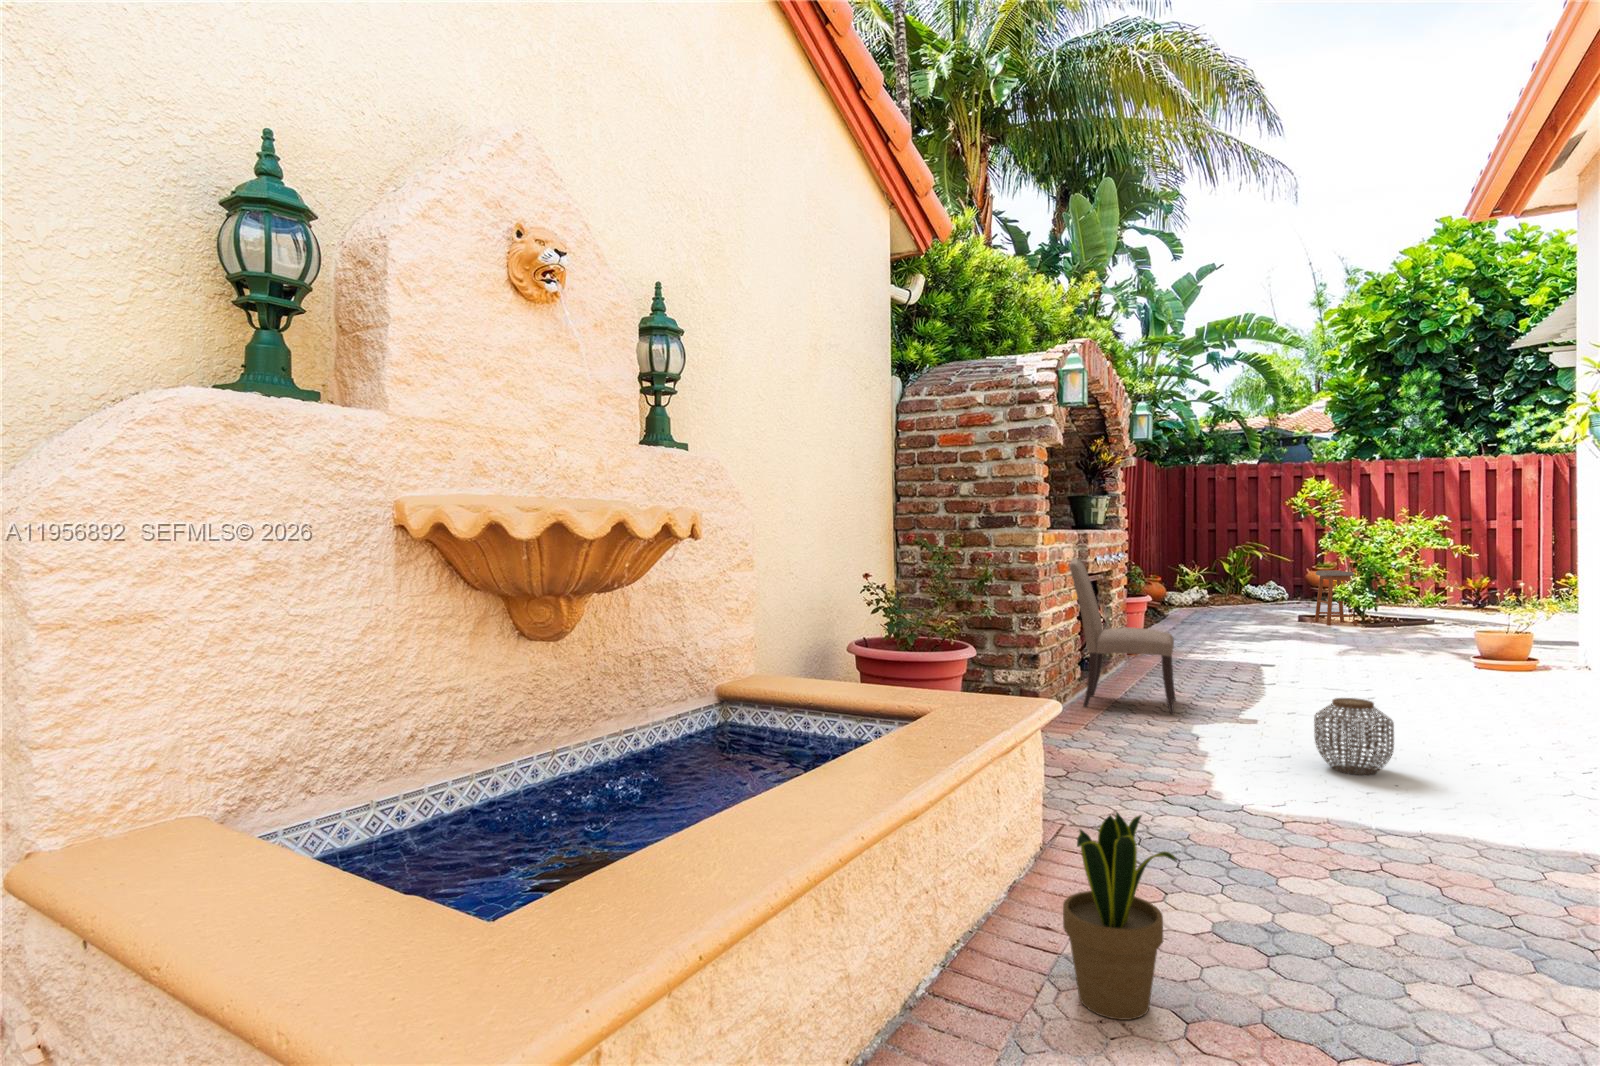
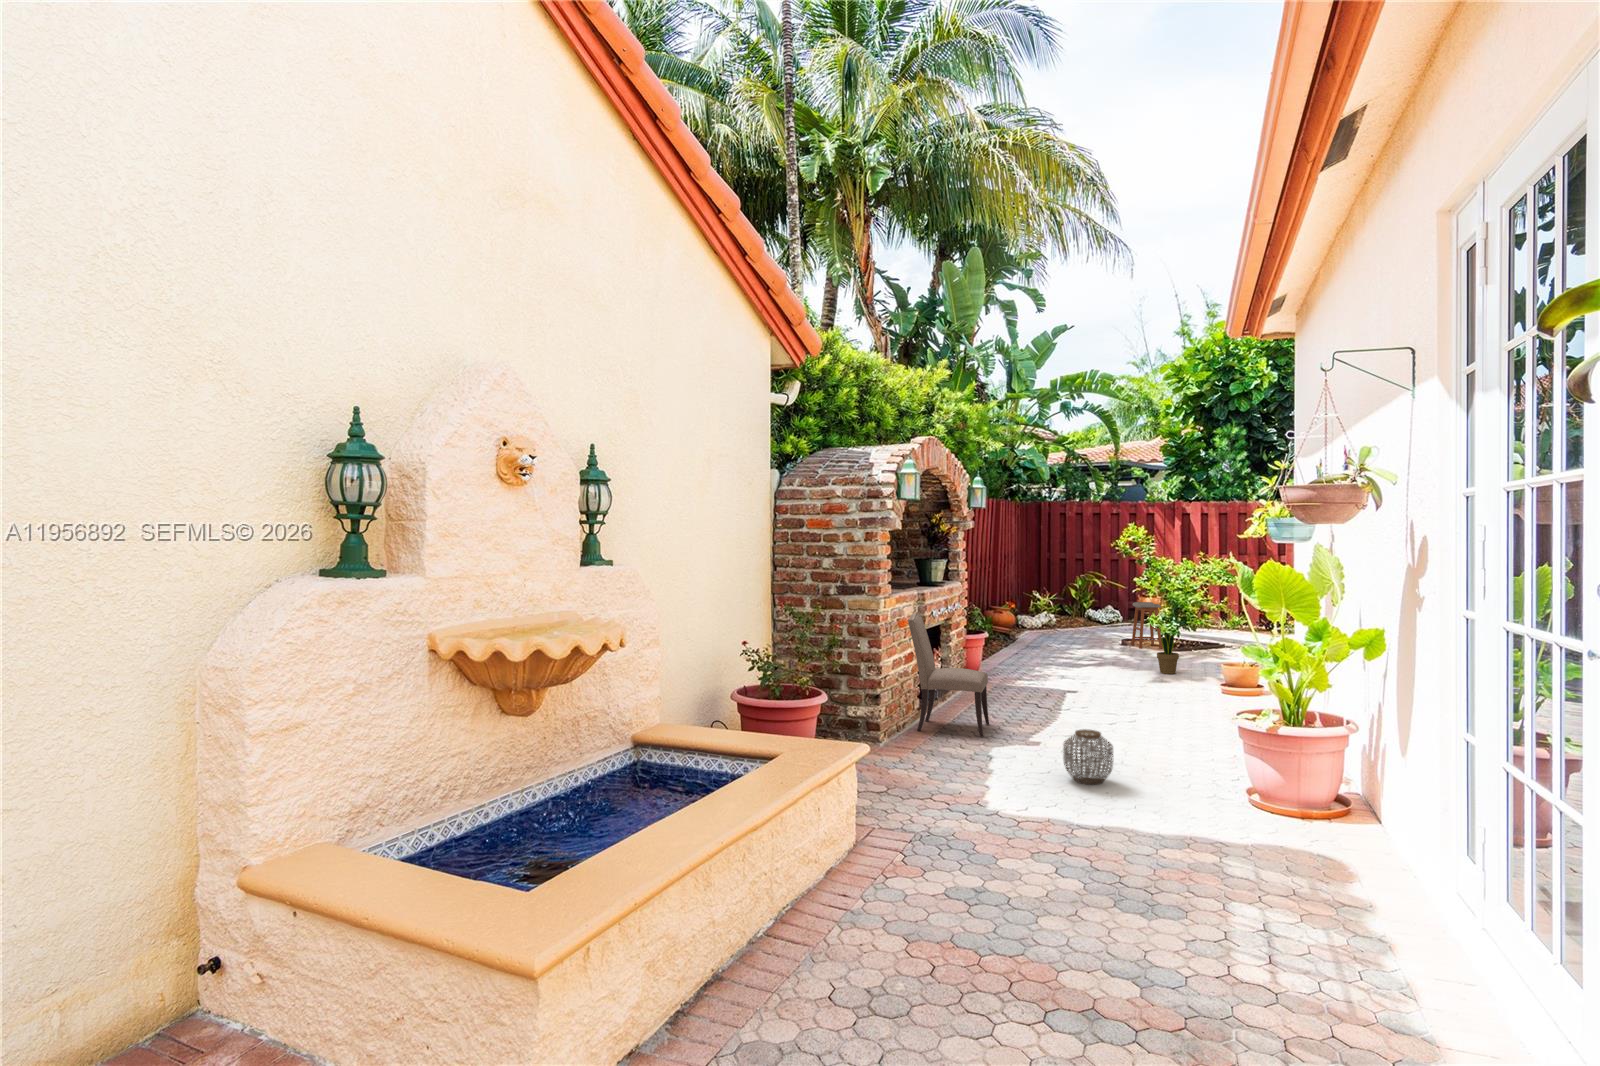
potted plant: present [1063,812,1177,1020] -> present [1157,633,1181,674]

